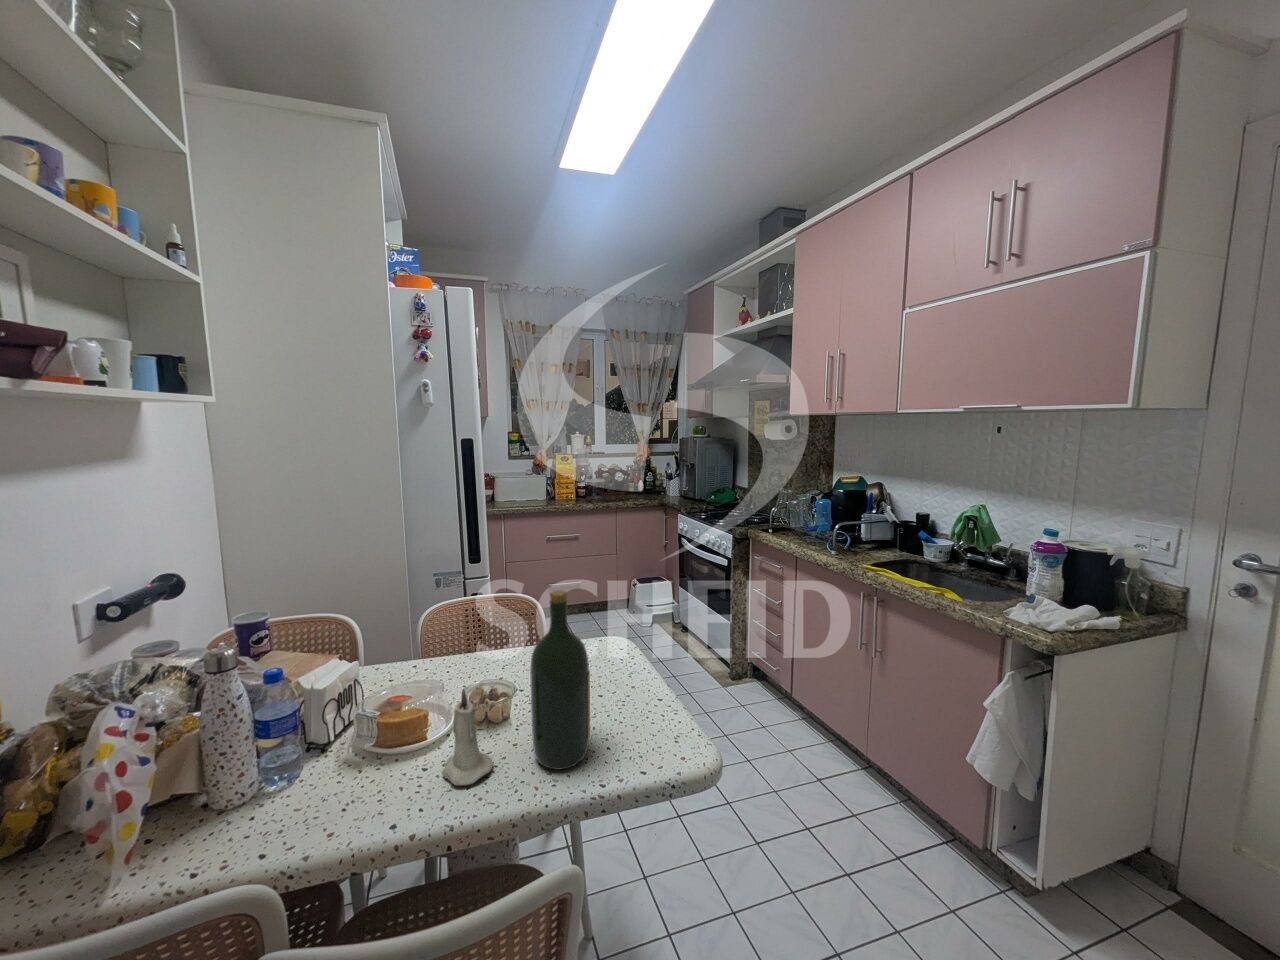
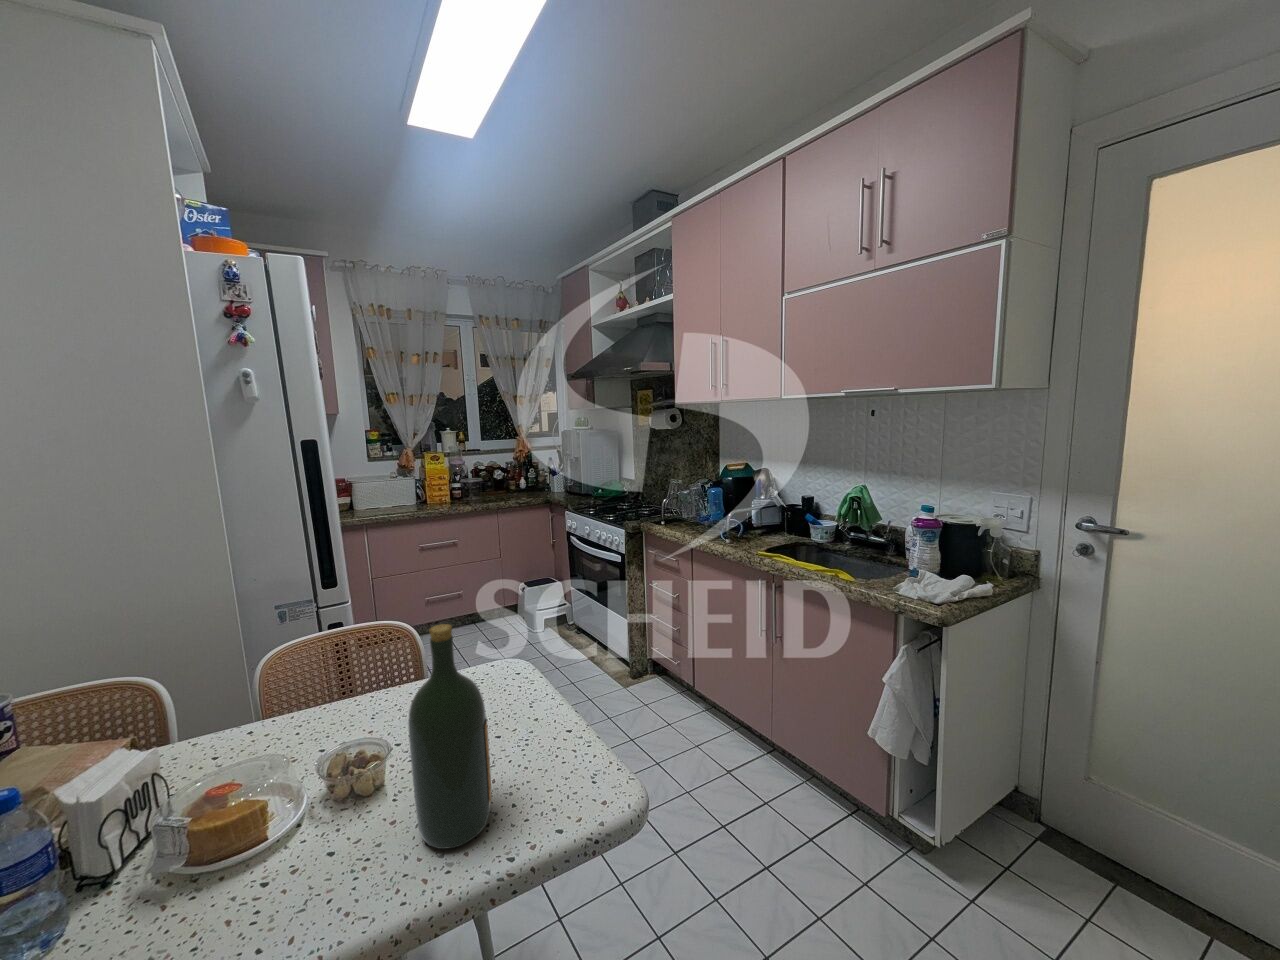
candle: present [442,689,492,785] -> none [289,769,363,901]

